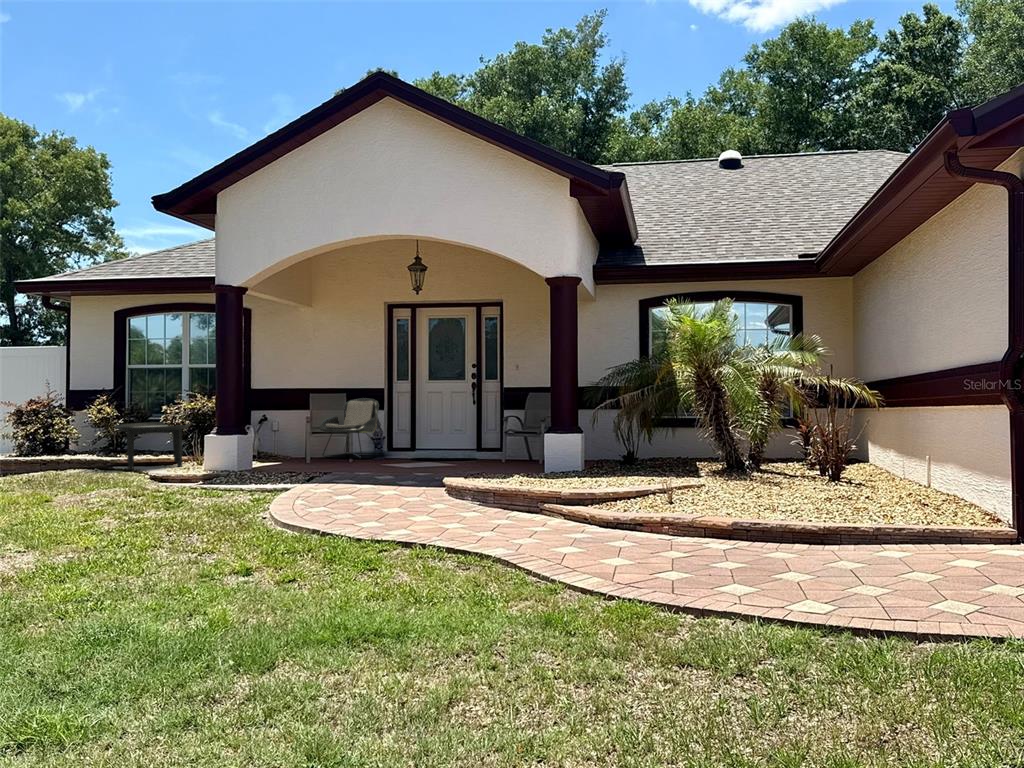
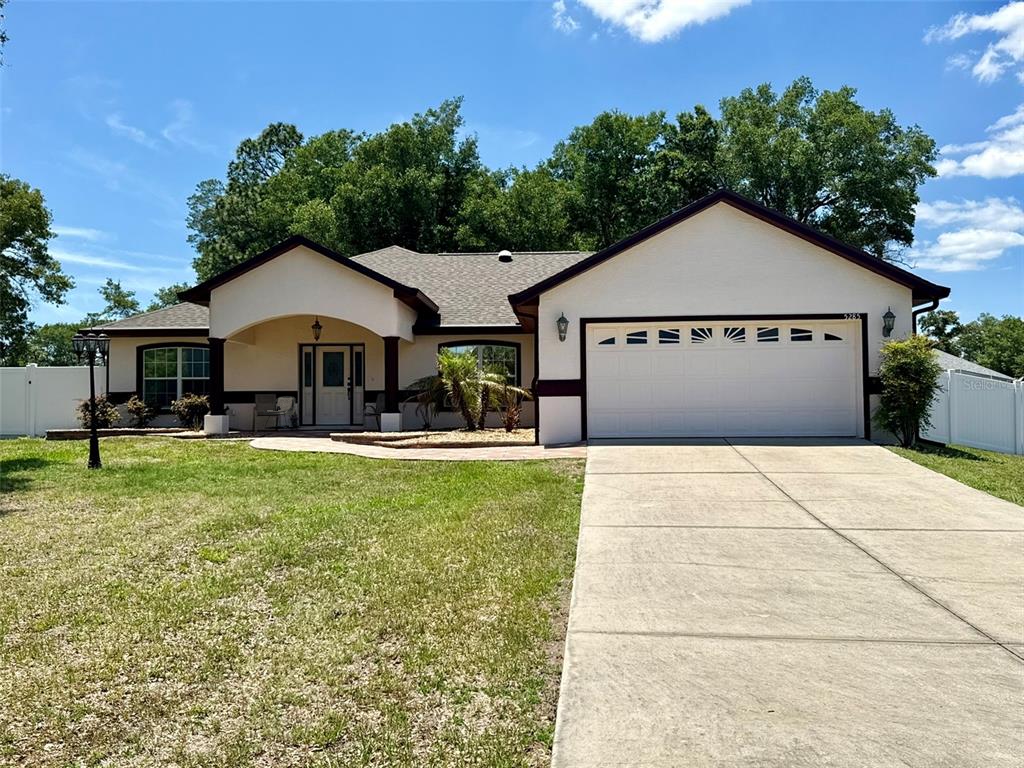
round table: present [114,422,191,470] -> none [153,410,194,435]

